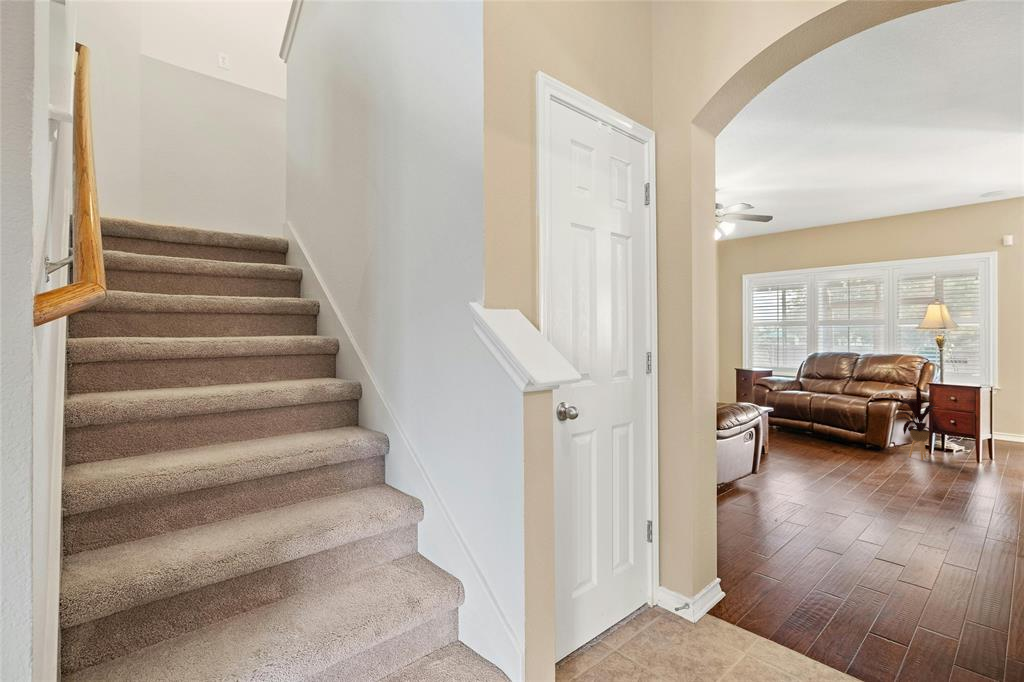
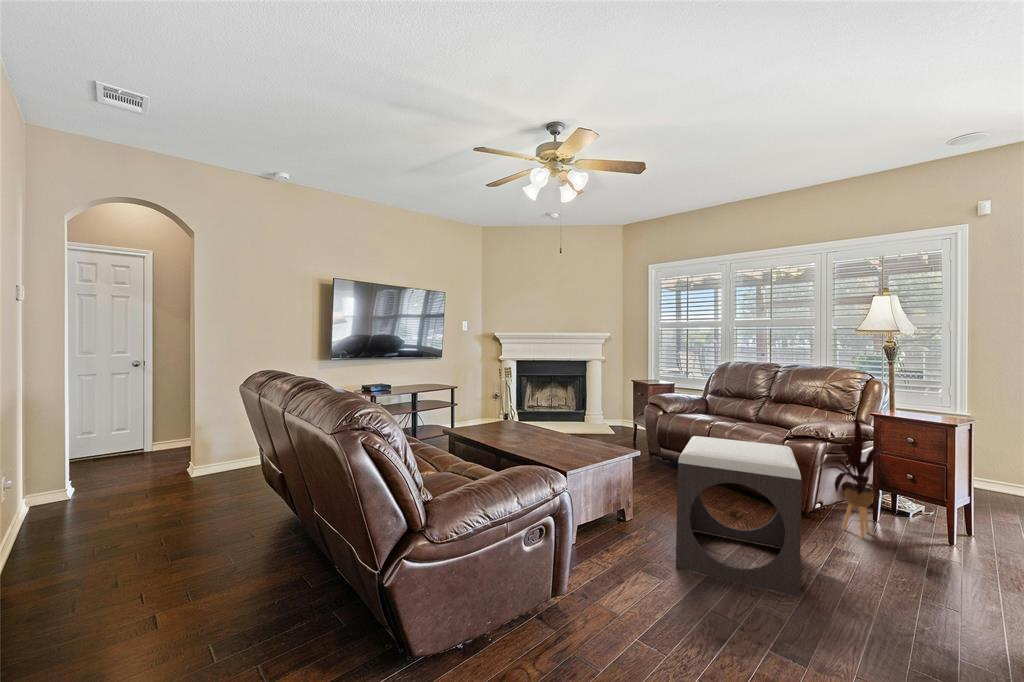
footstool: none [809,397,887,479] -> present [676,436,802,597]

